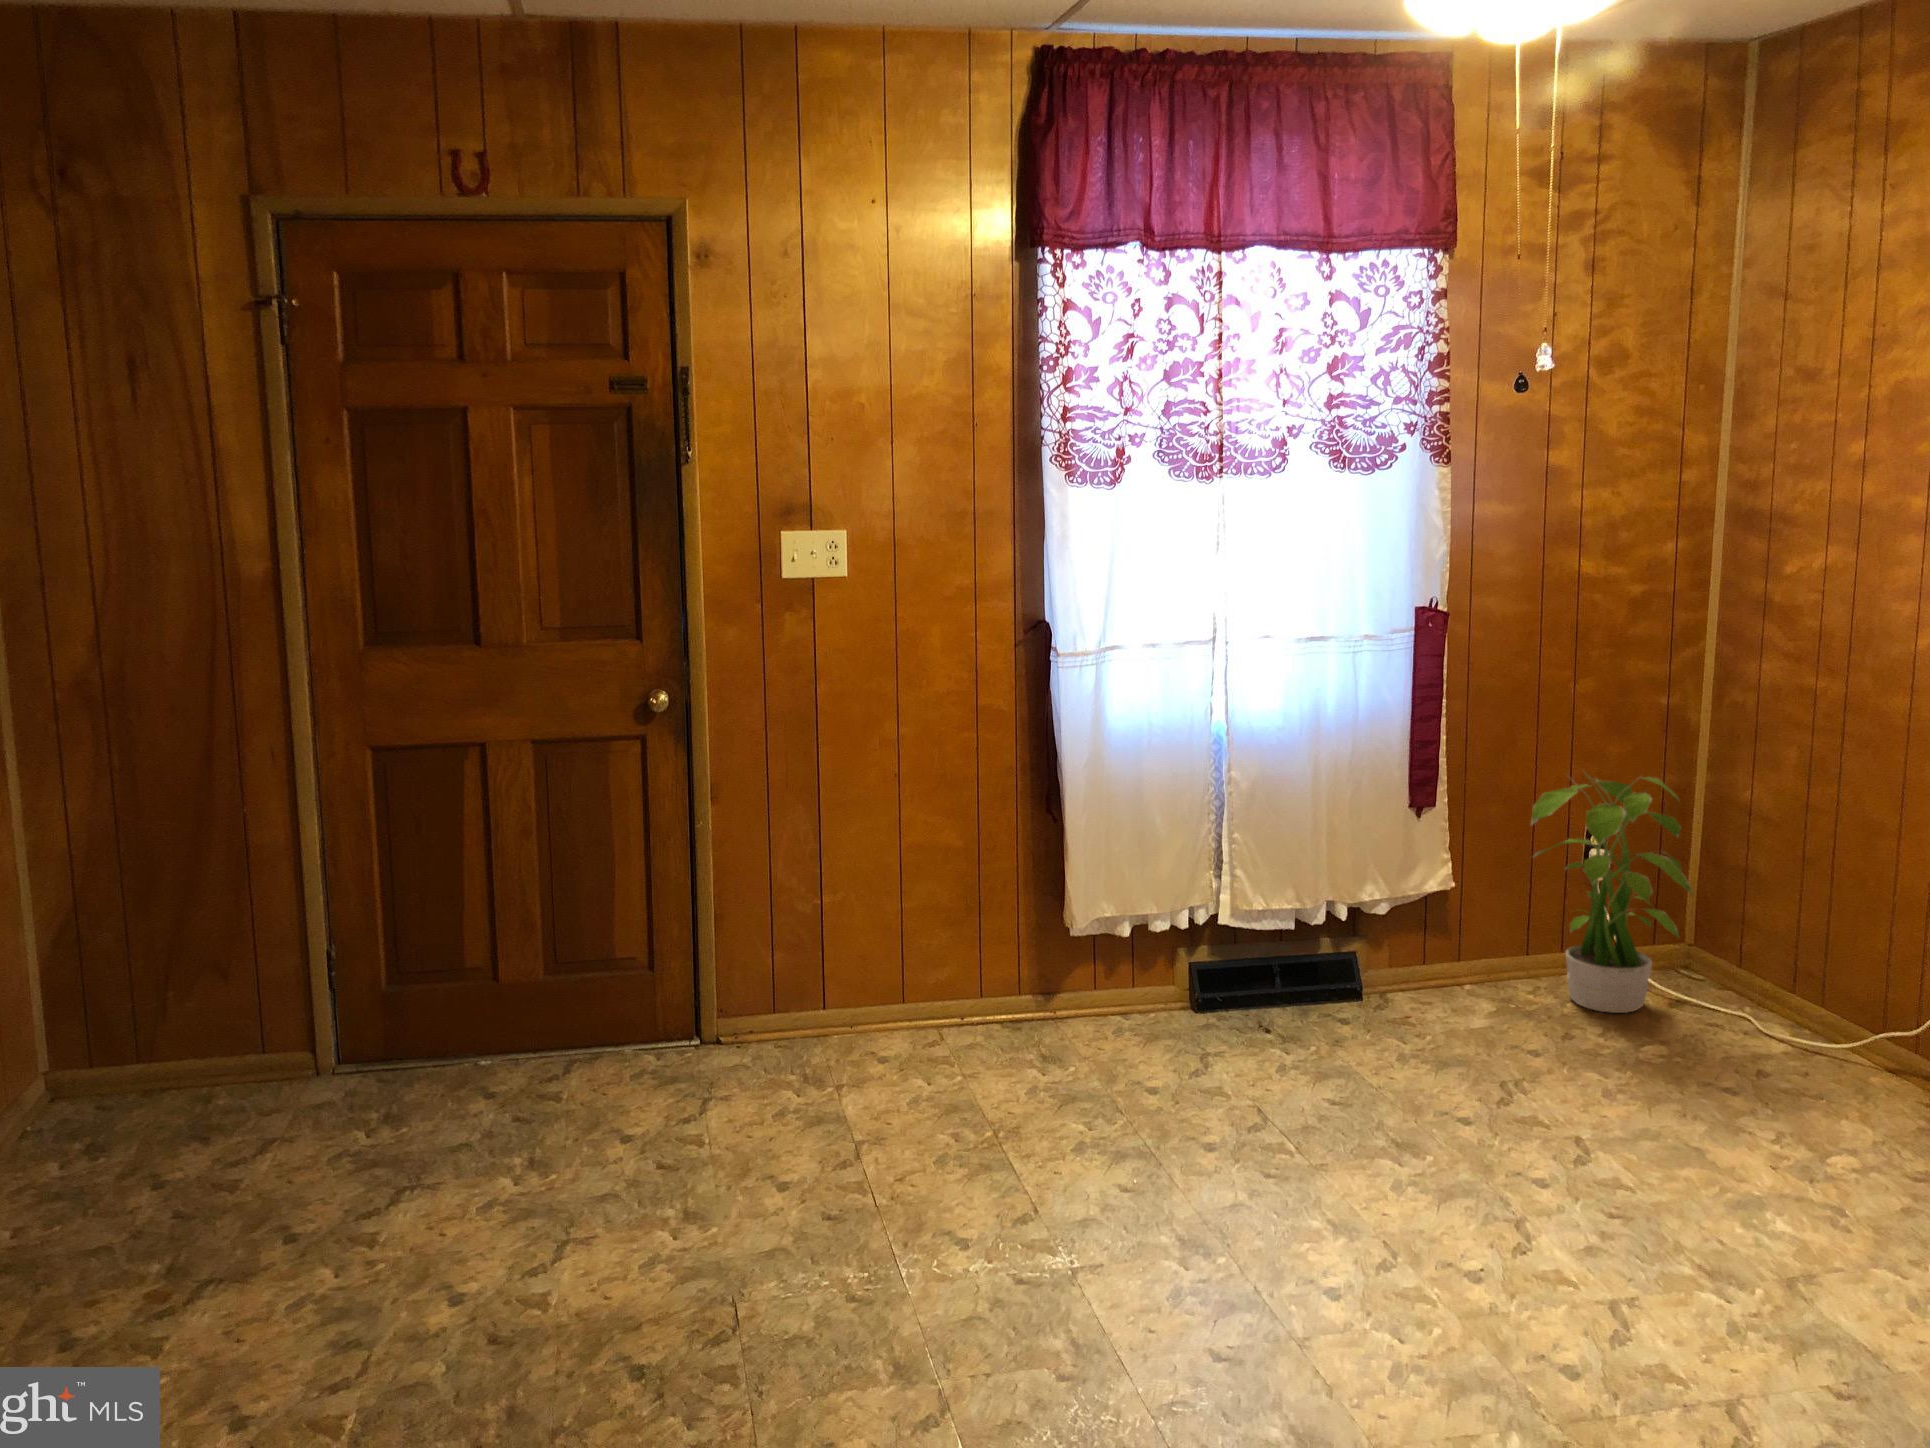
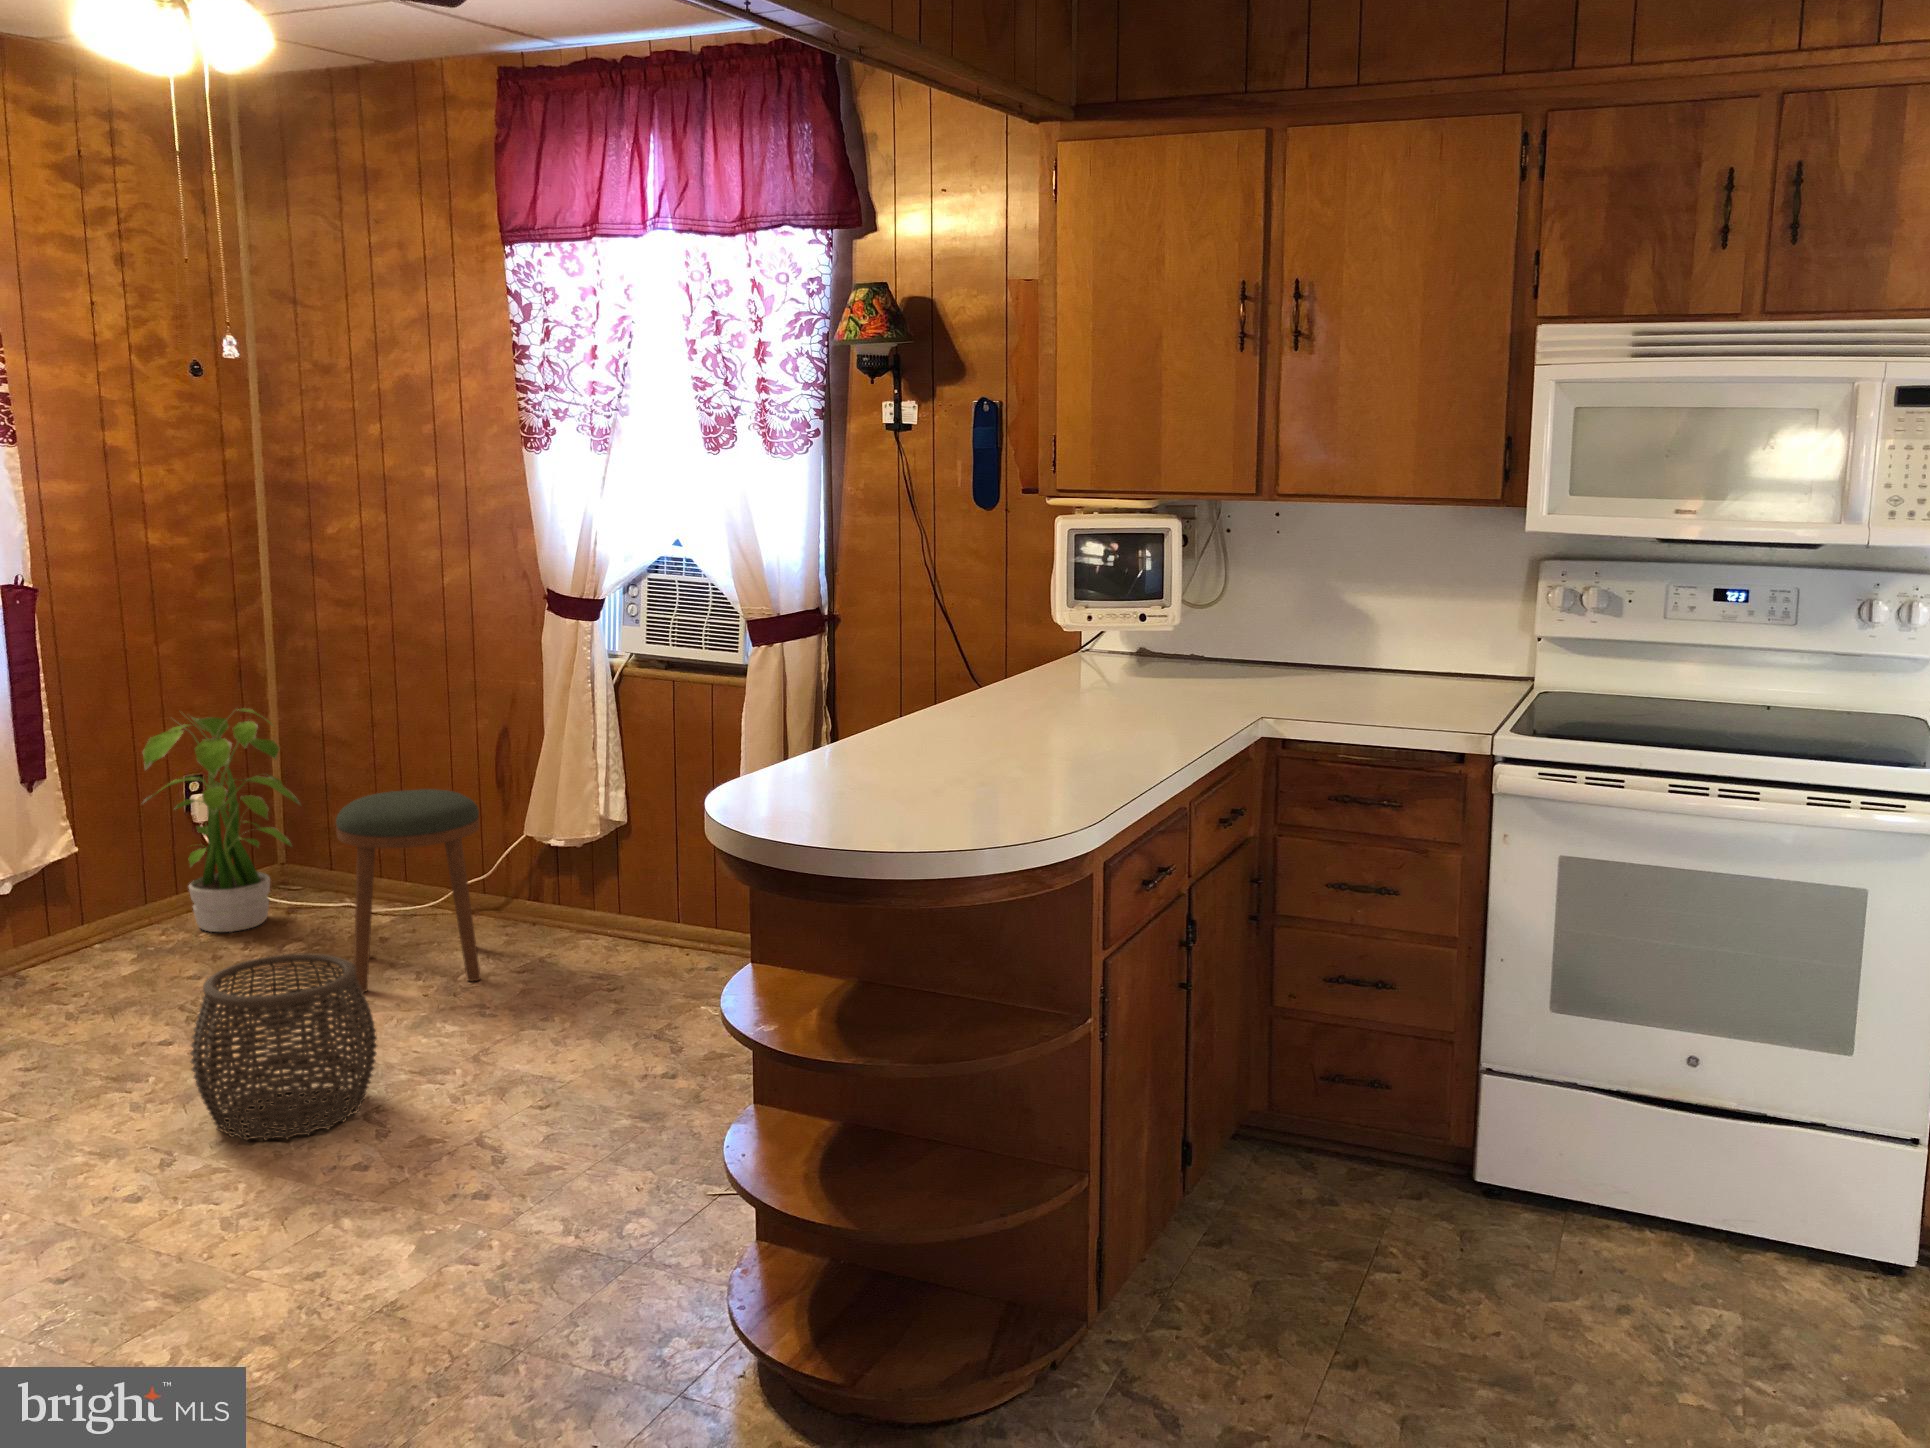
stool: none [1688,906,1891,1170] -> present [336,789,481,992]
woven basket: none [1434,1072,1650,1303] -> present [190,953,377,1141]

